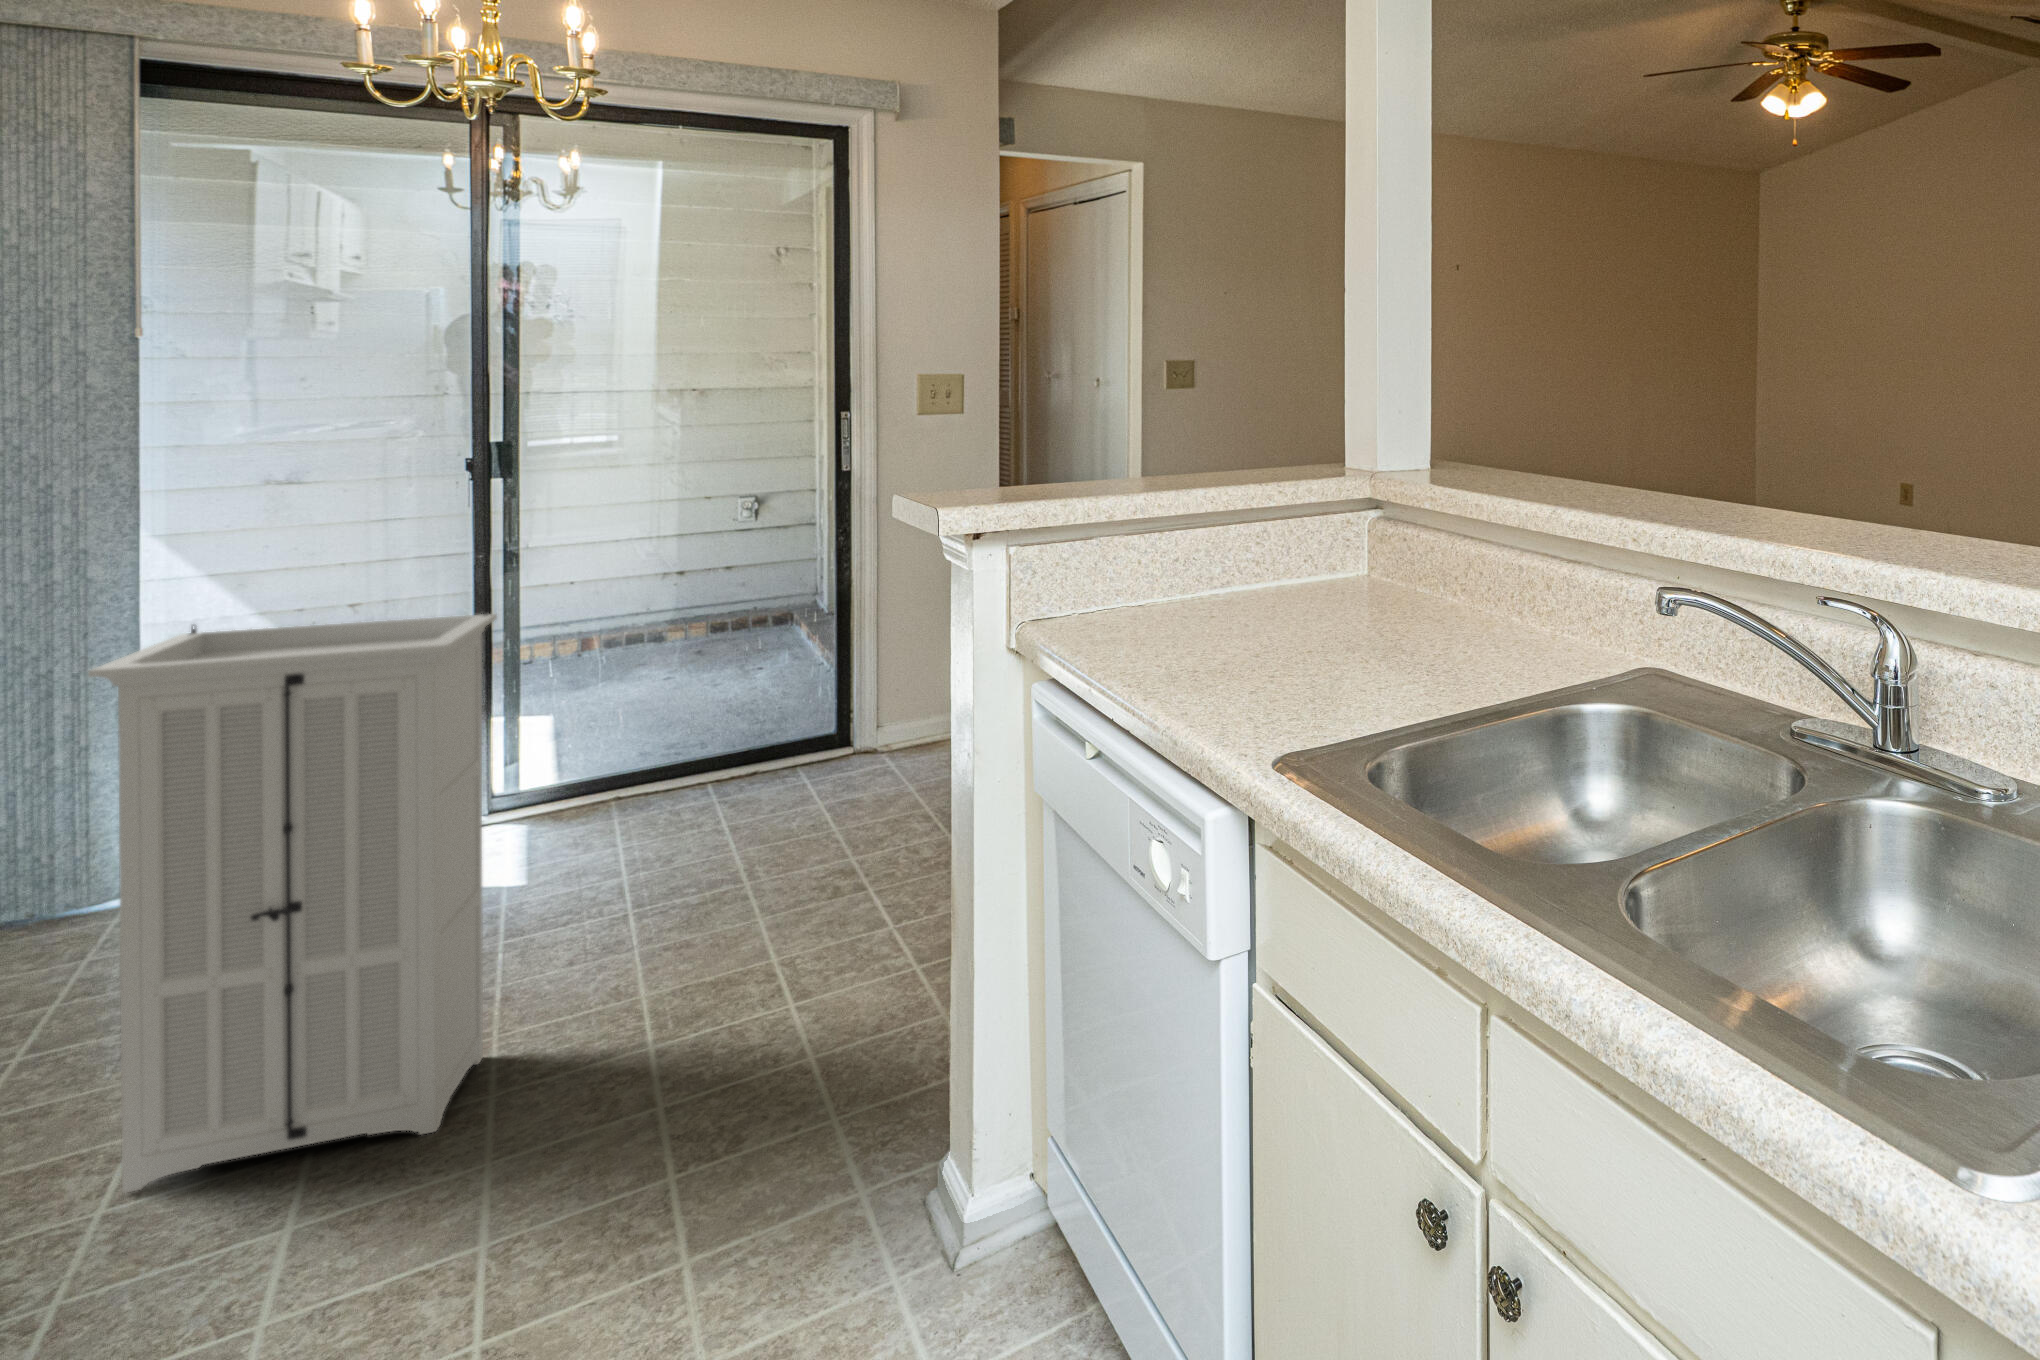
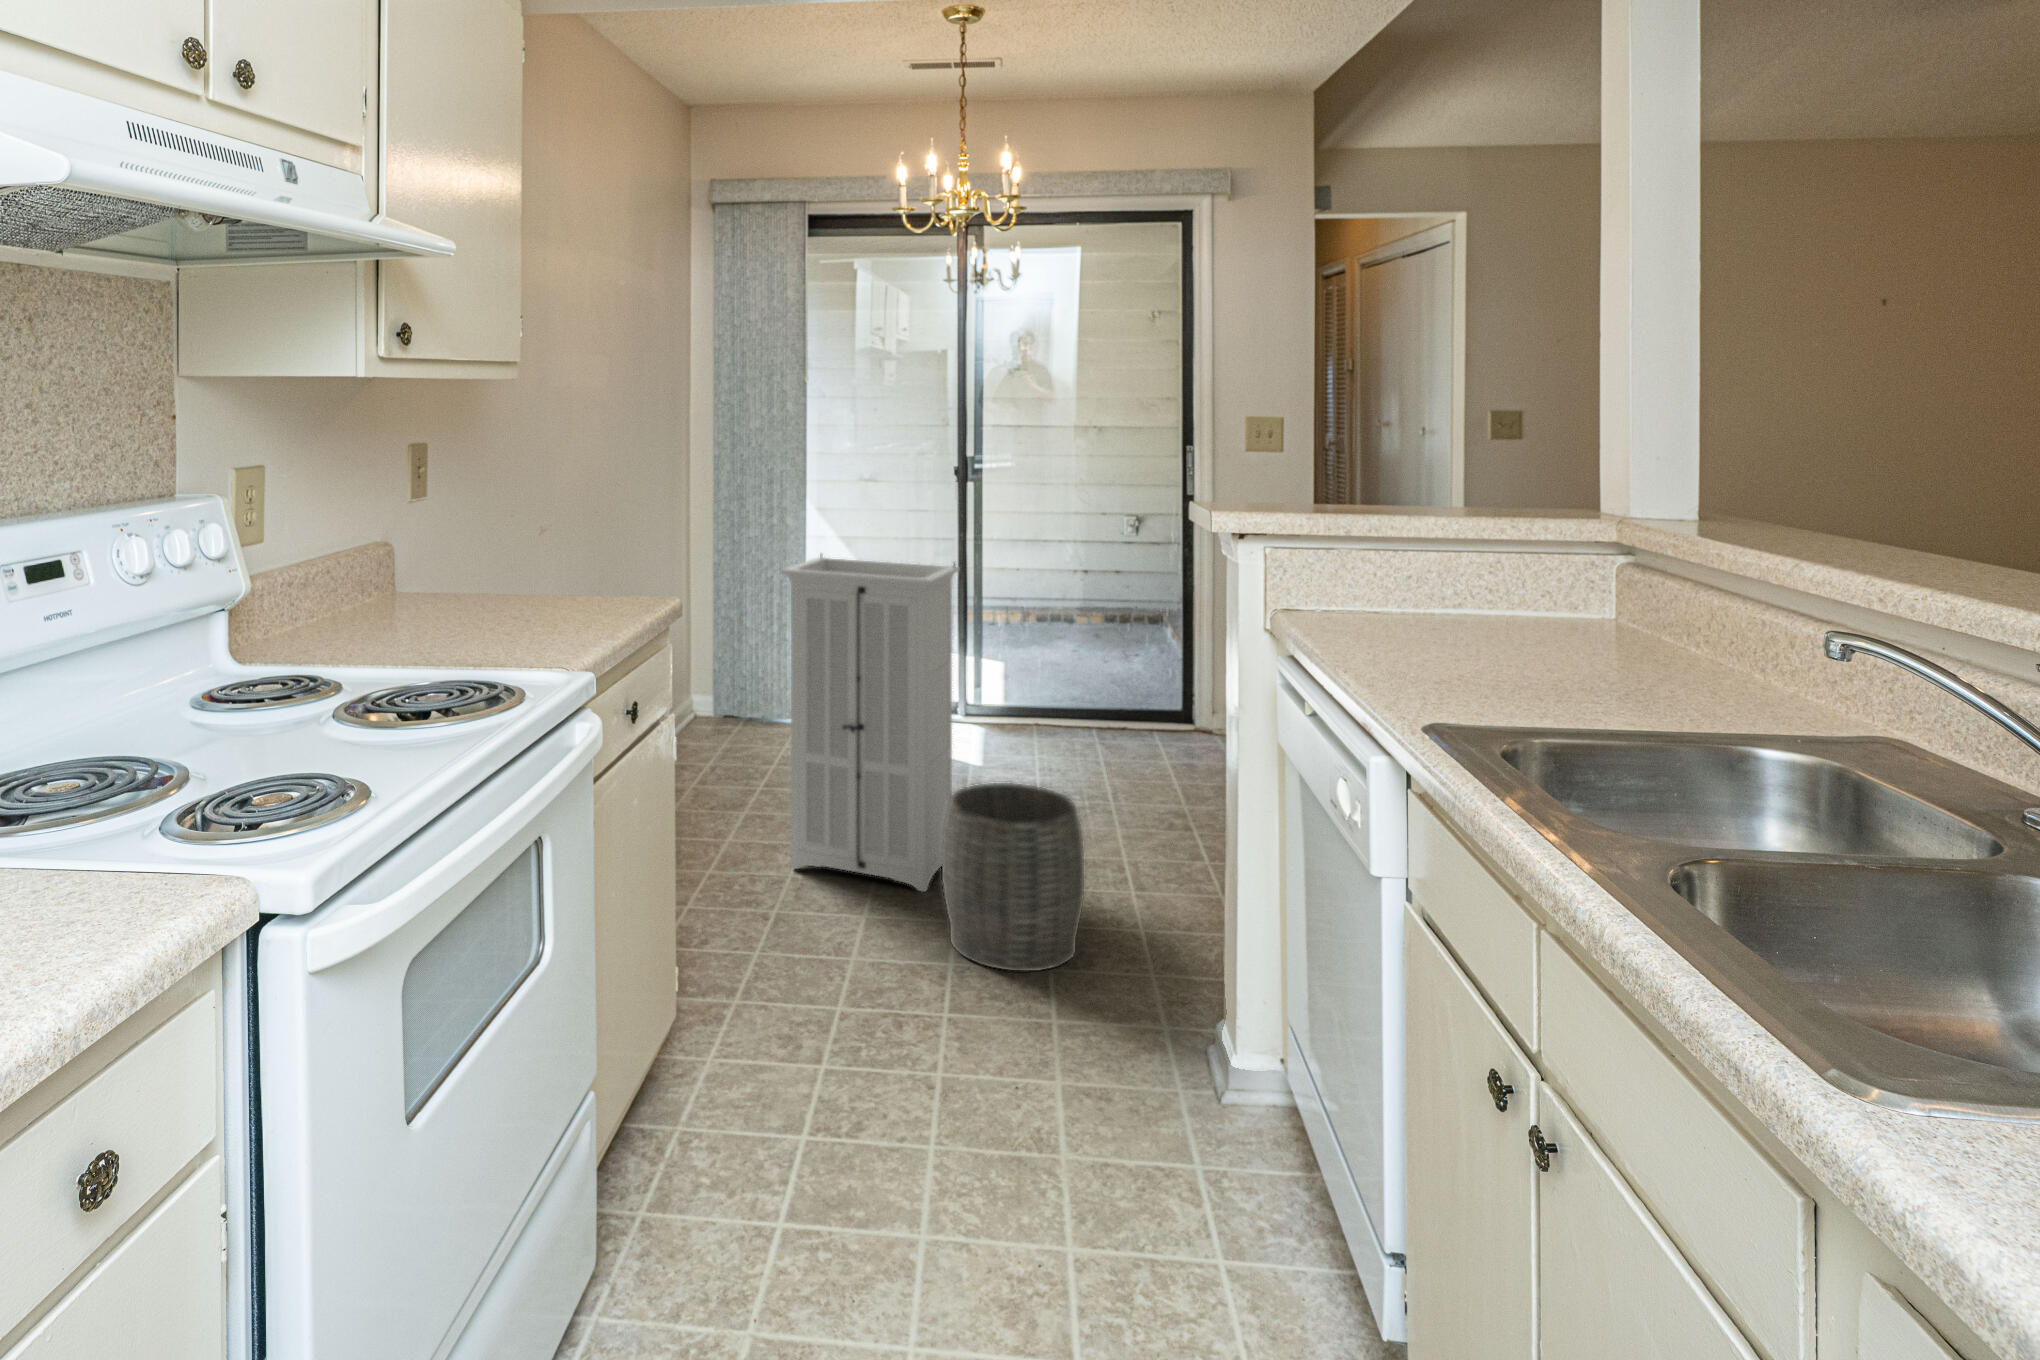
woven basket: none [478,914,731,1221] -> present [942,783,1084,971]

